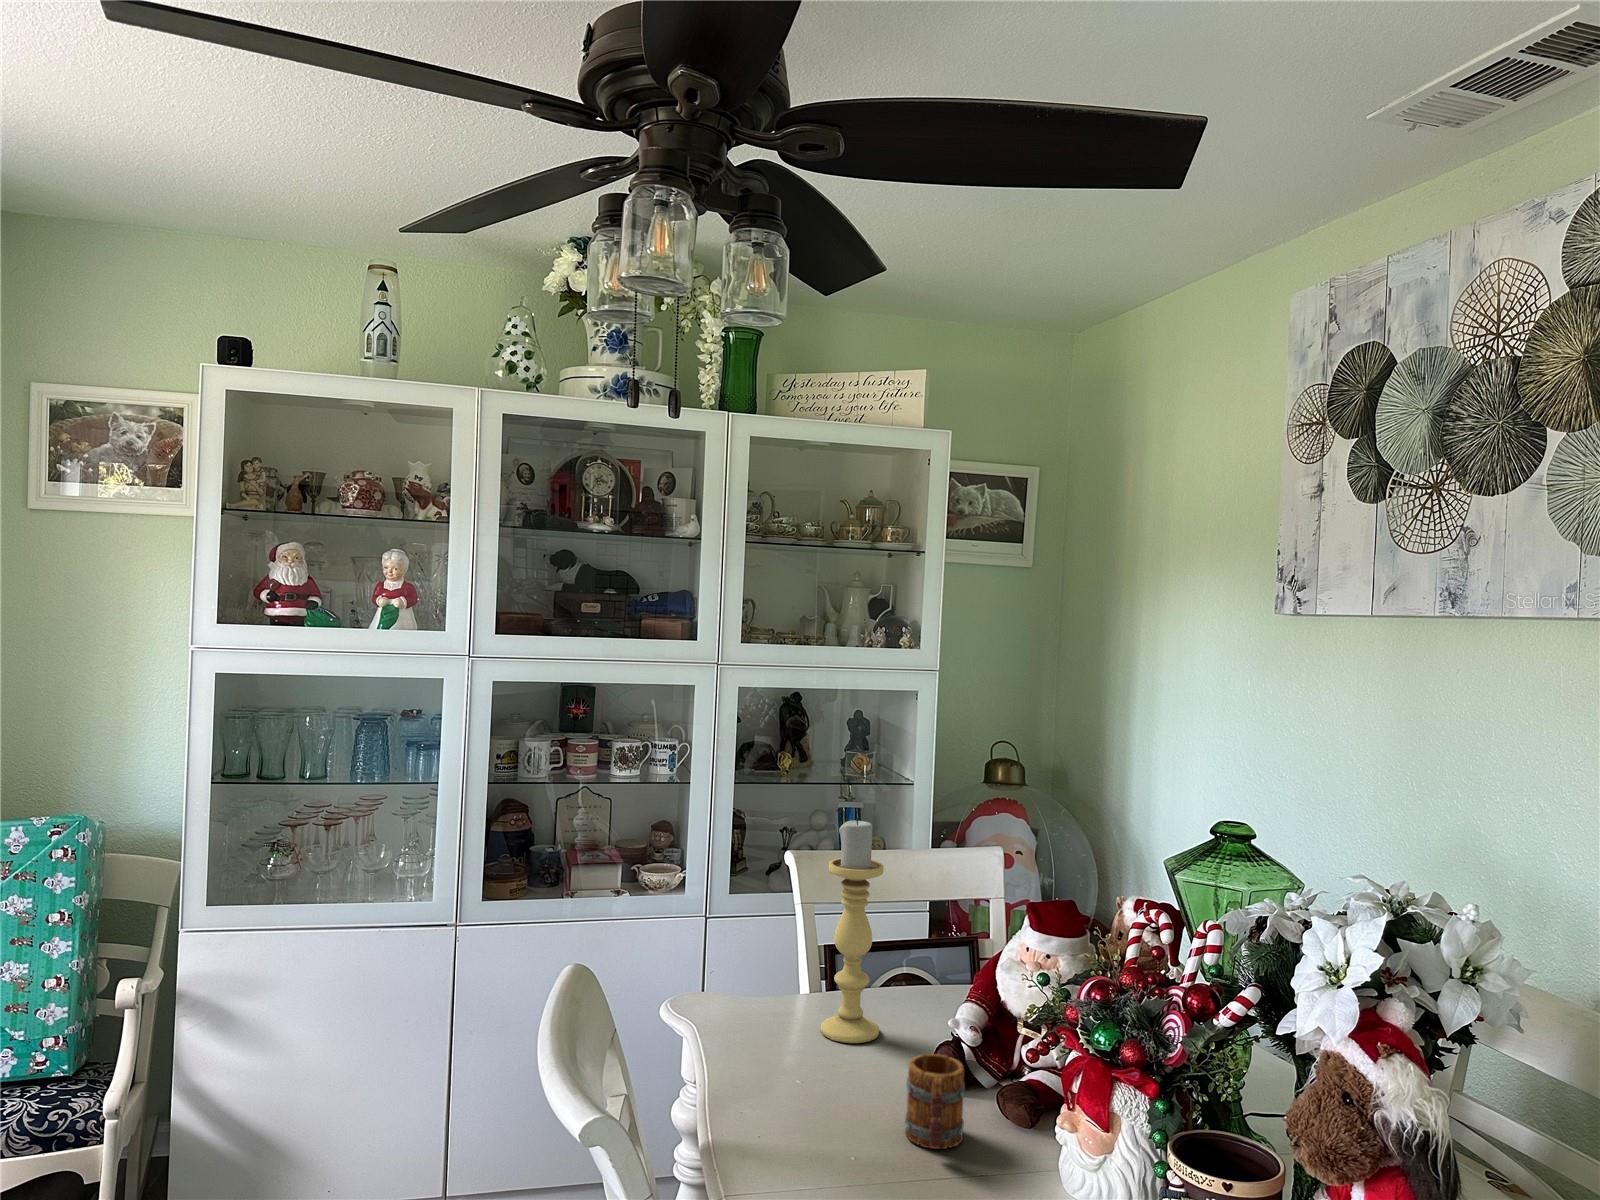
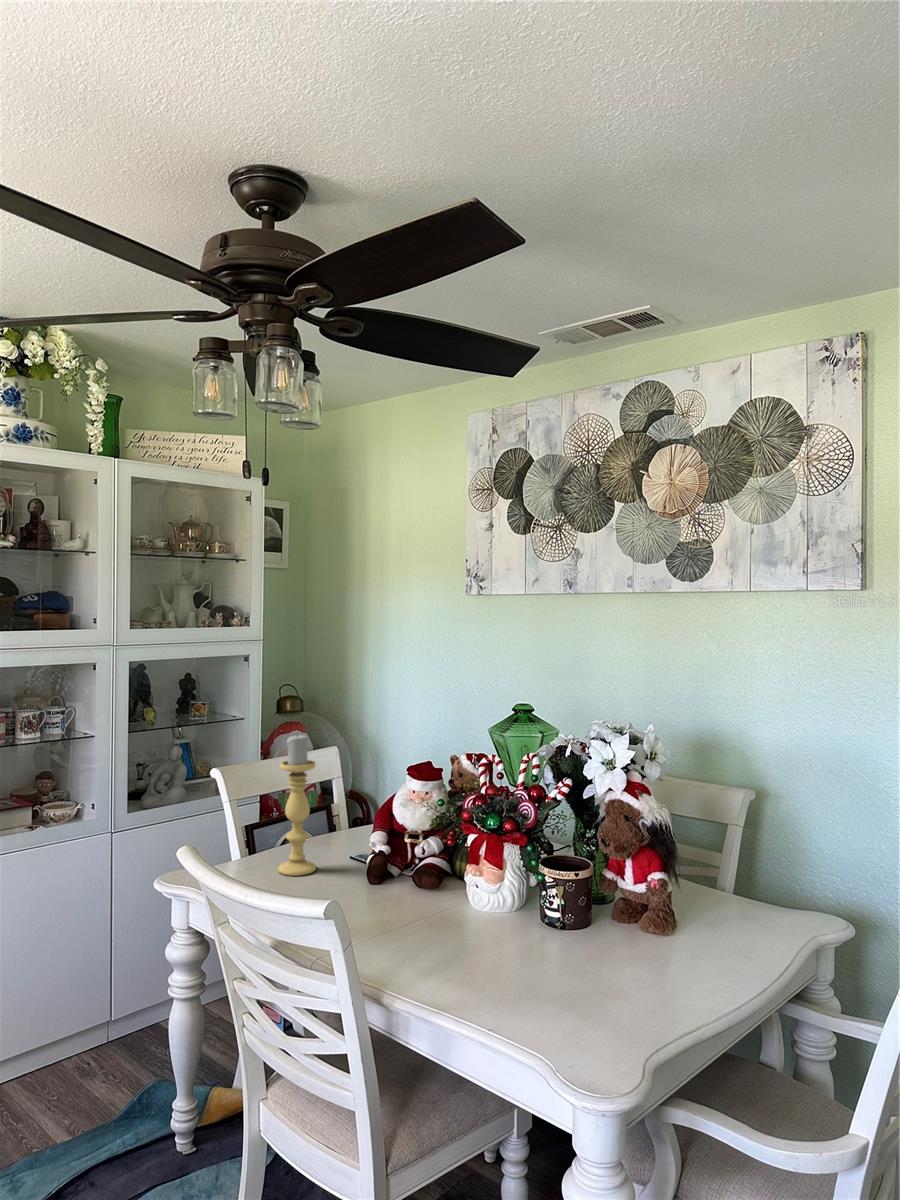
mug: present [905,1054,965,1149] -> none [375,859,412,910]

